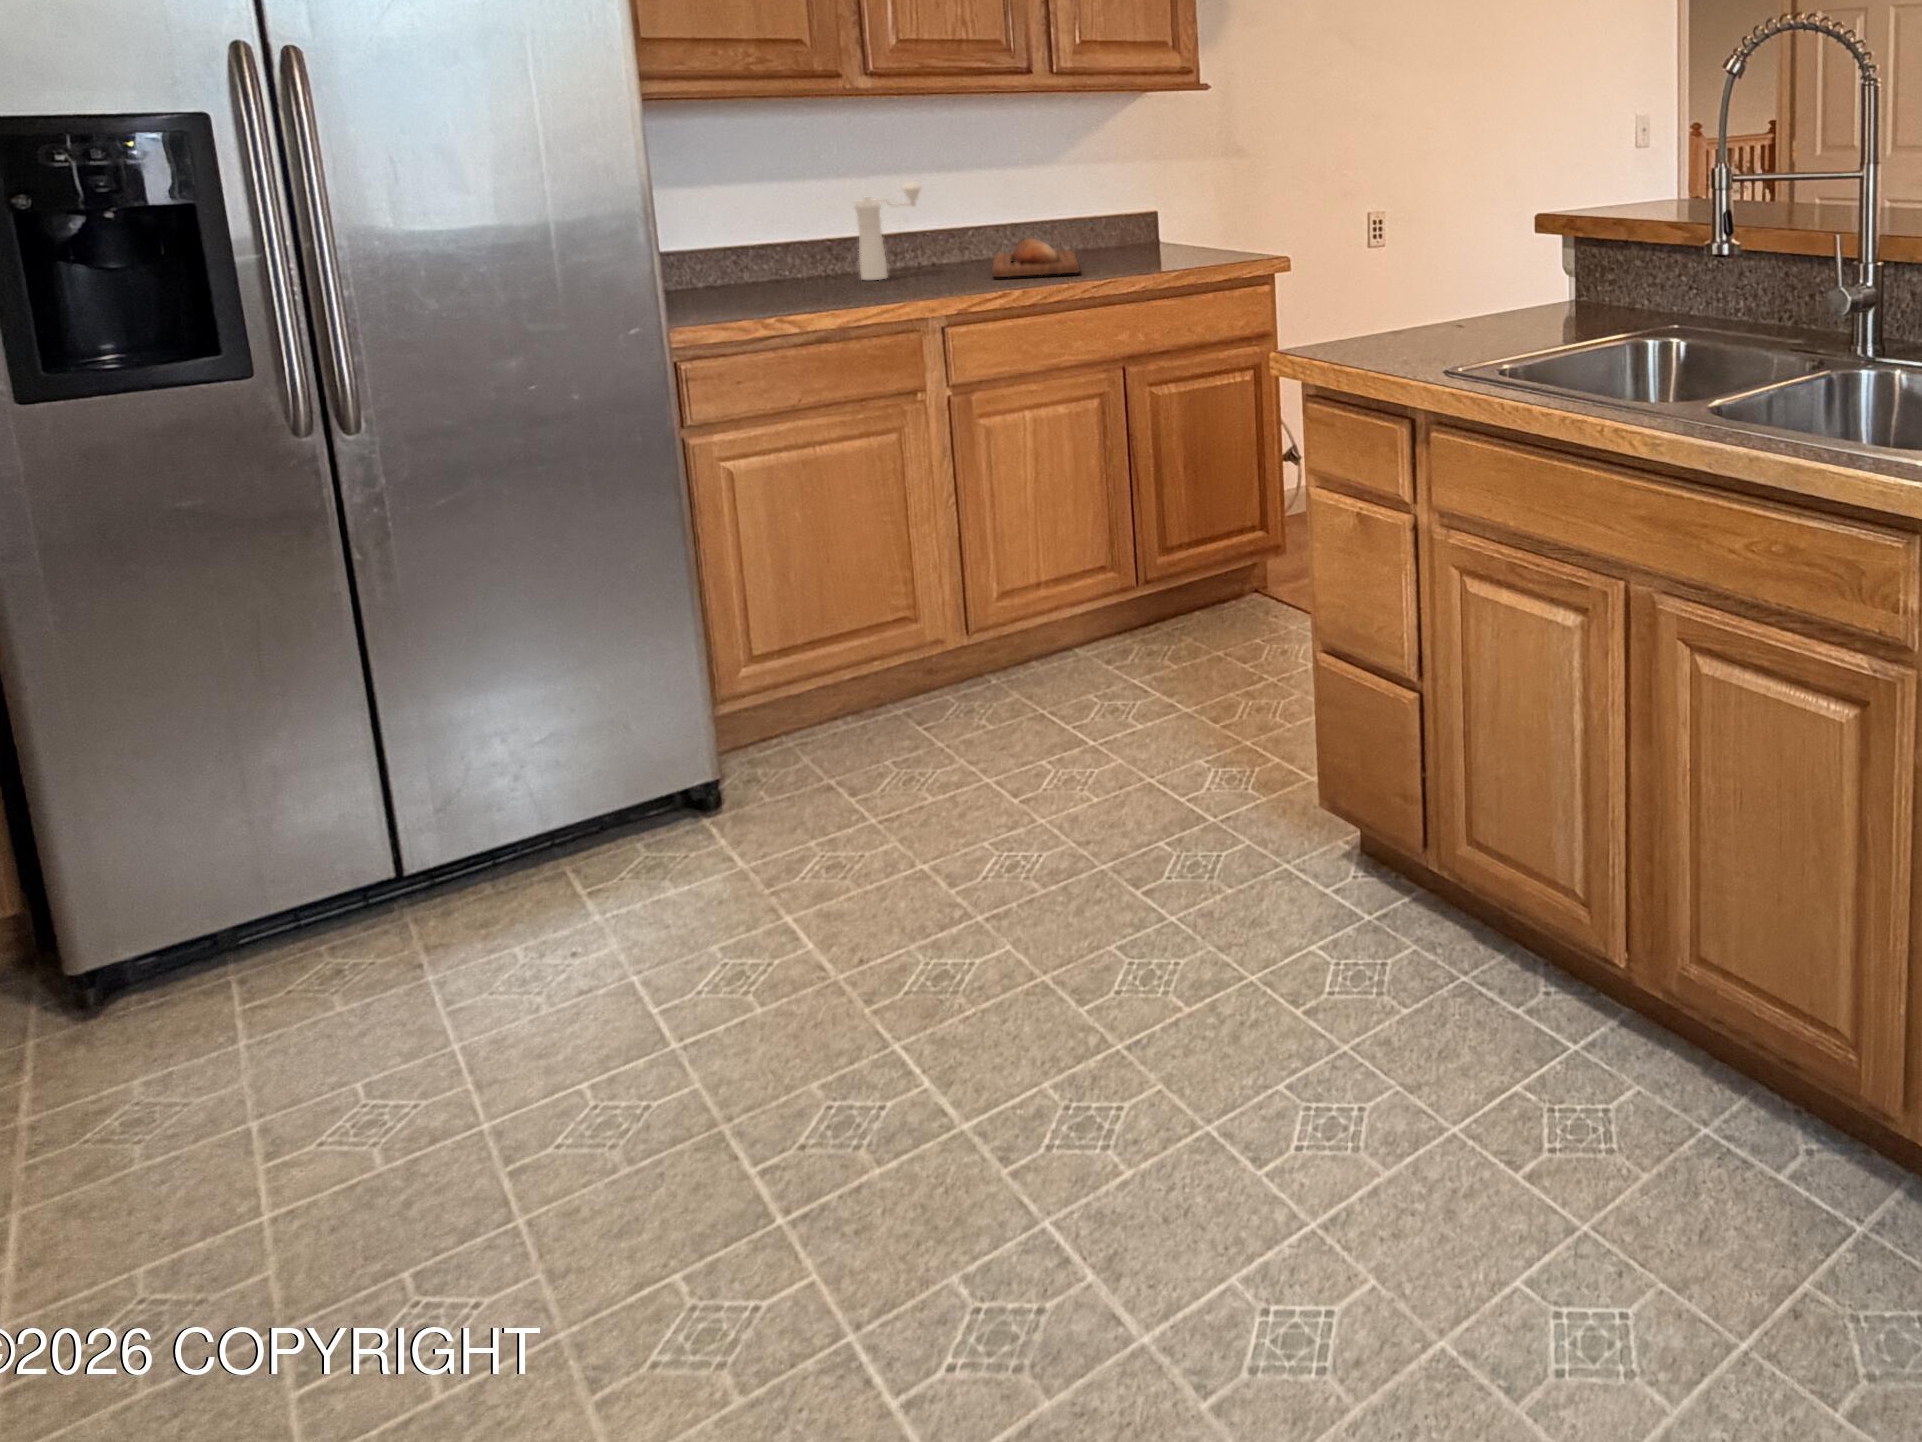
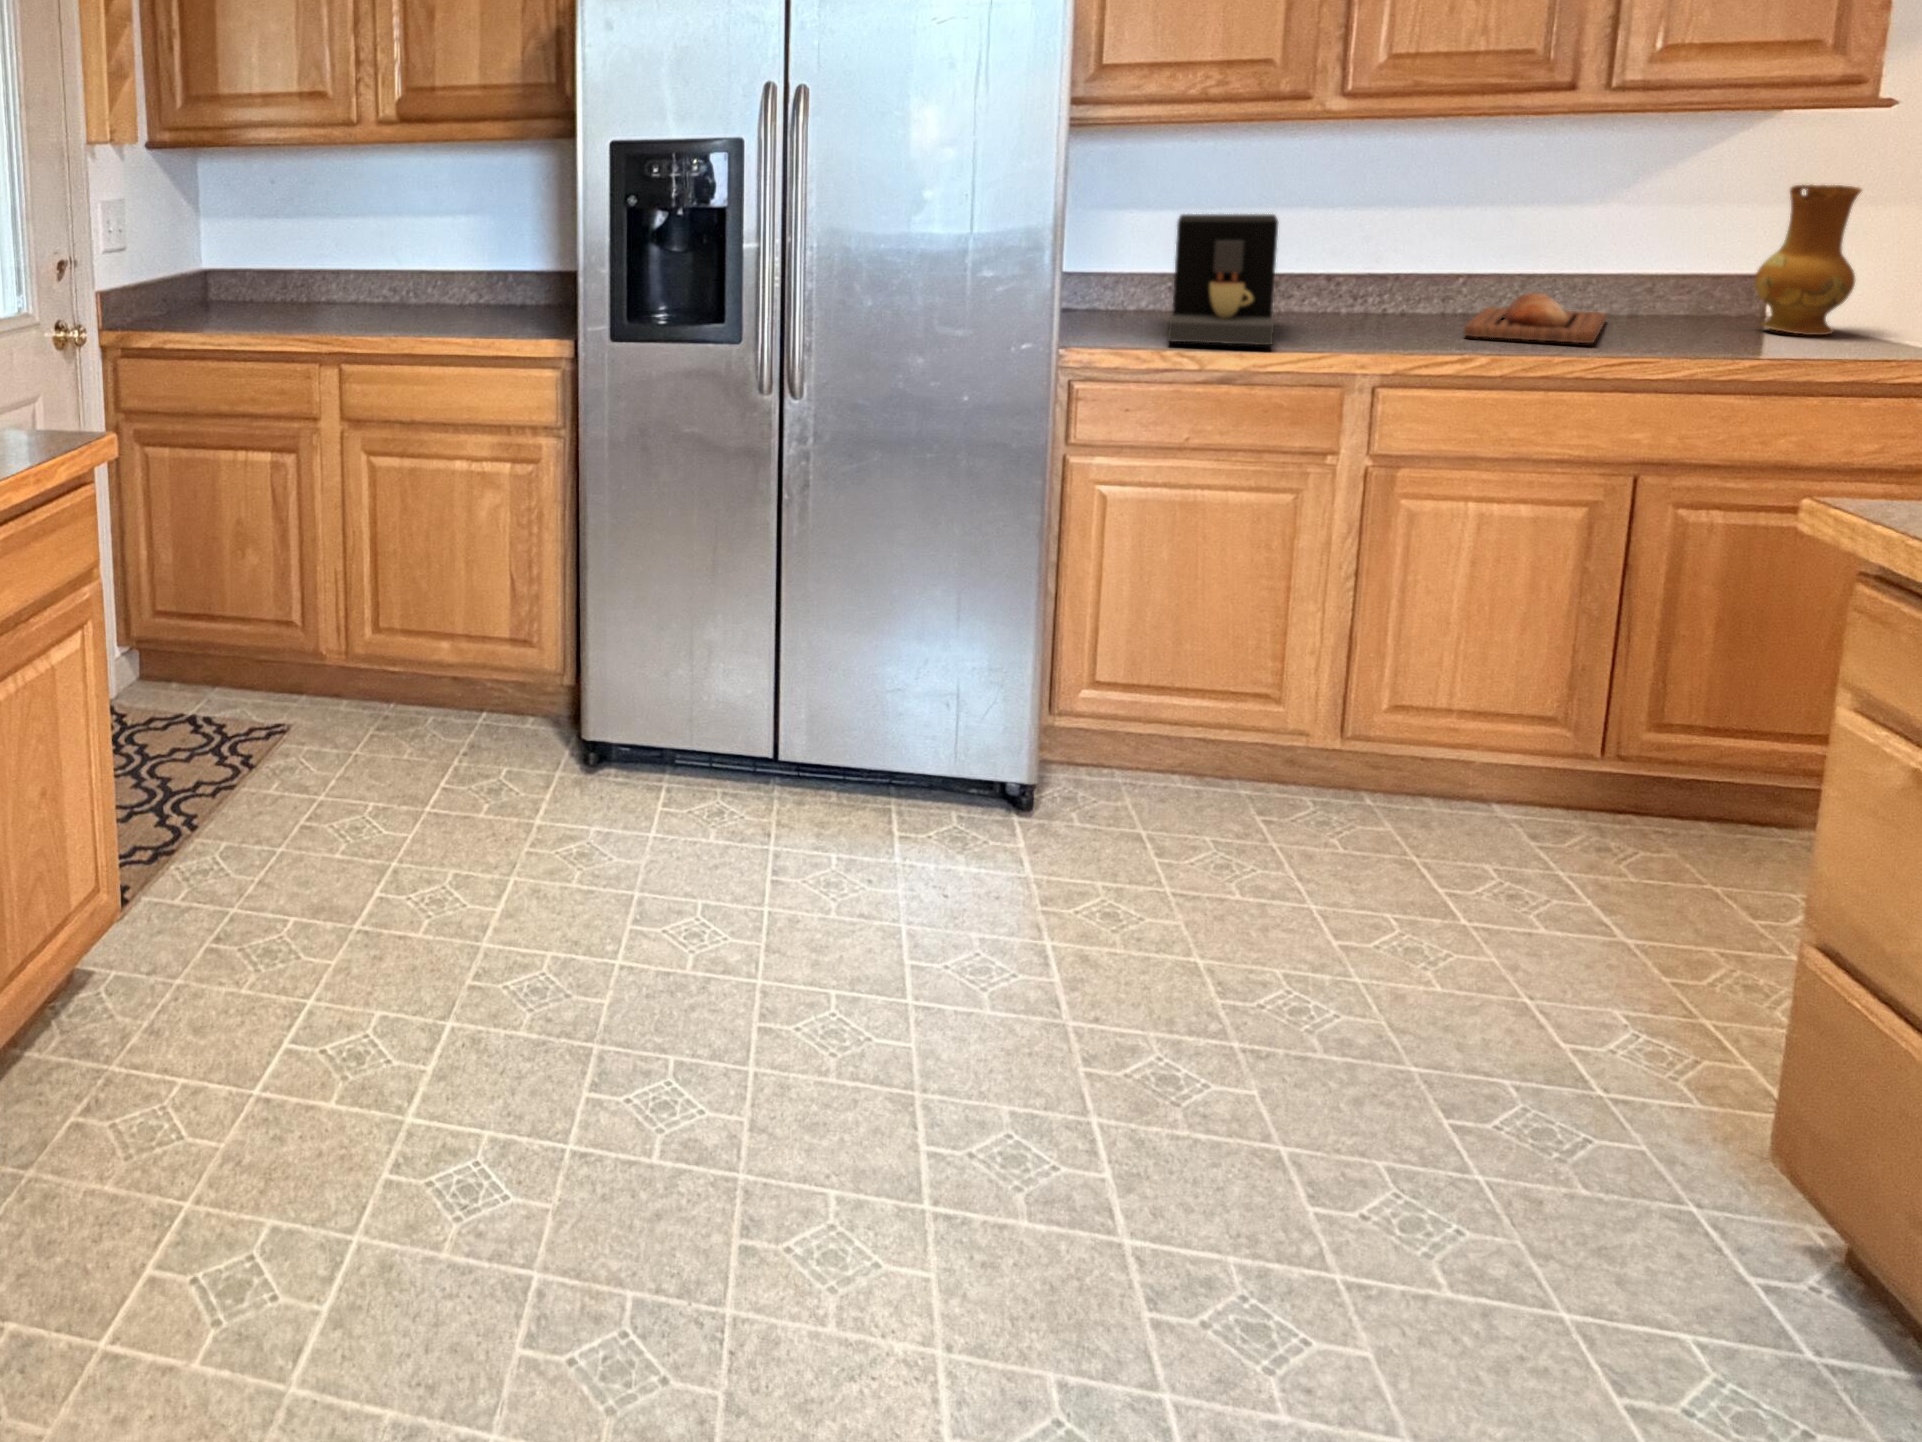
ceramic jug: none [1154,147,1206,253] -> present [1755,185,1862,335]
pepper mill: present [855,183,921,280] -> none [1298,216,1394,322]
coffee maker: none [742,185,859,310] -> present [1168,214,1278,345]

